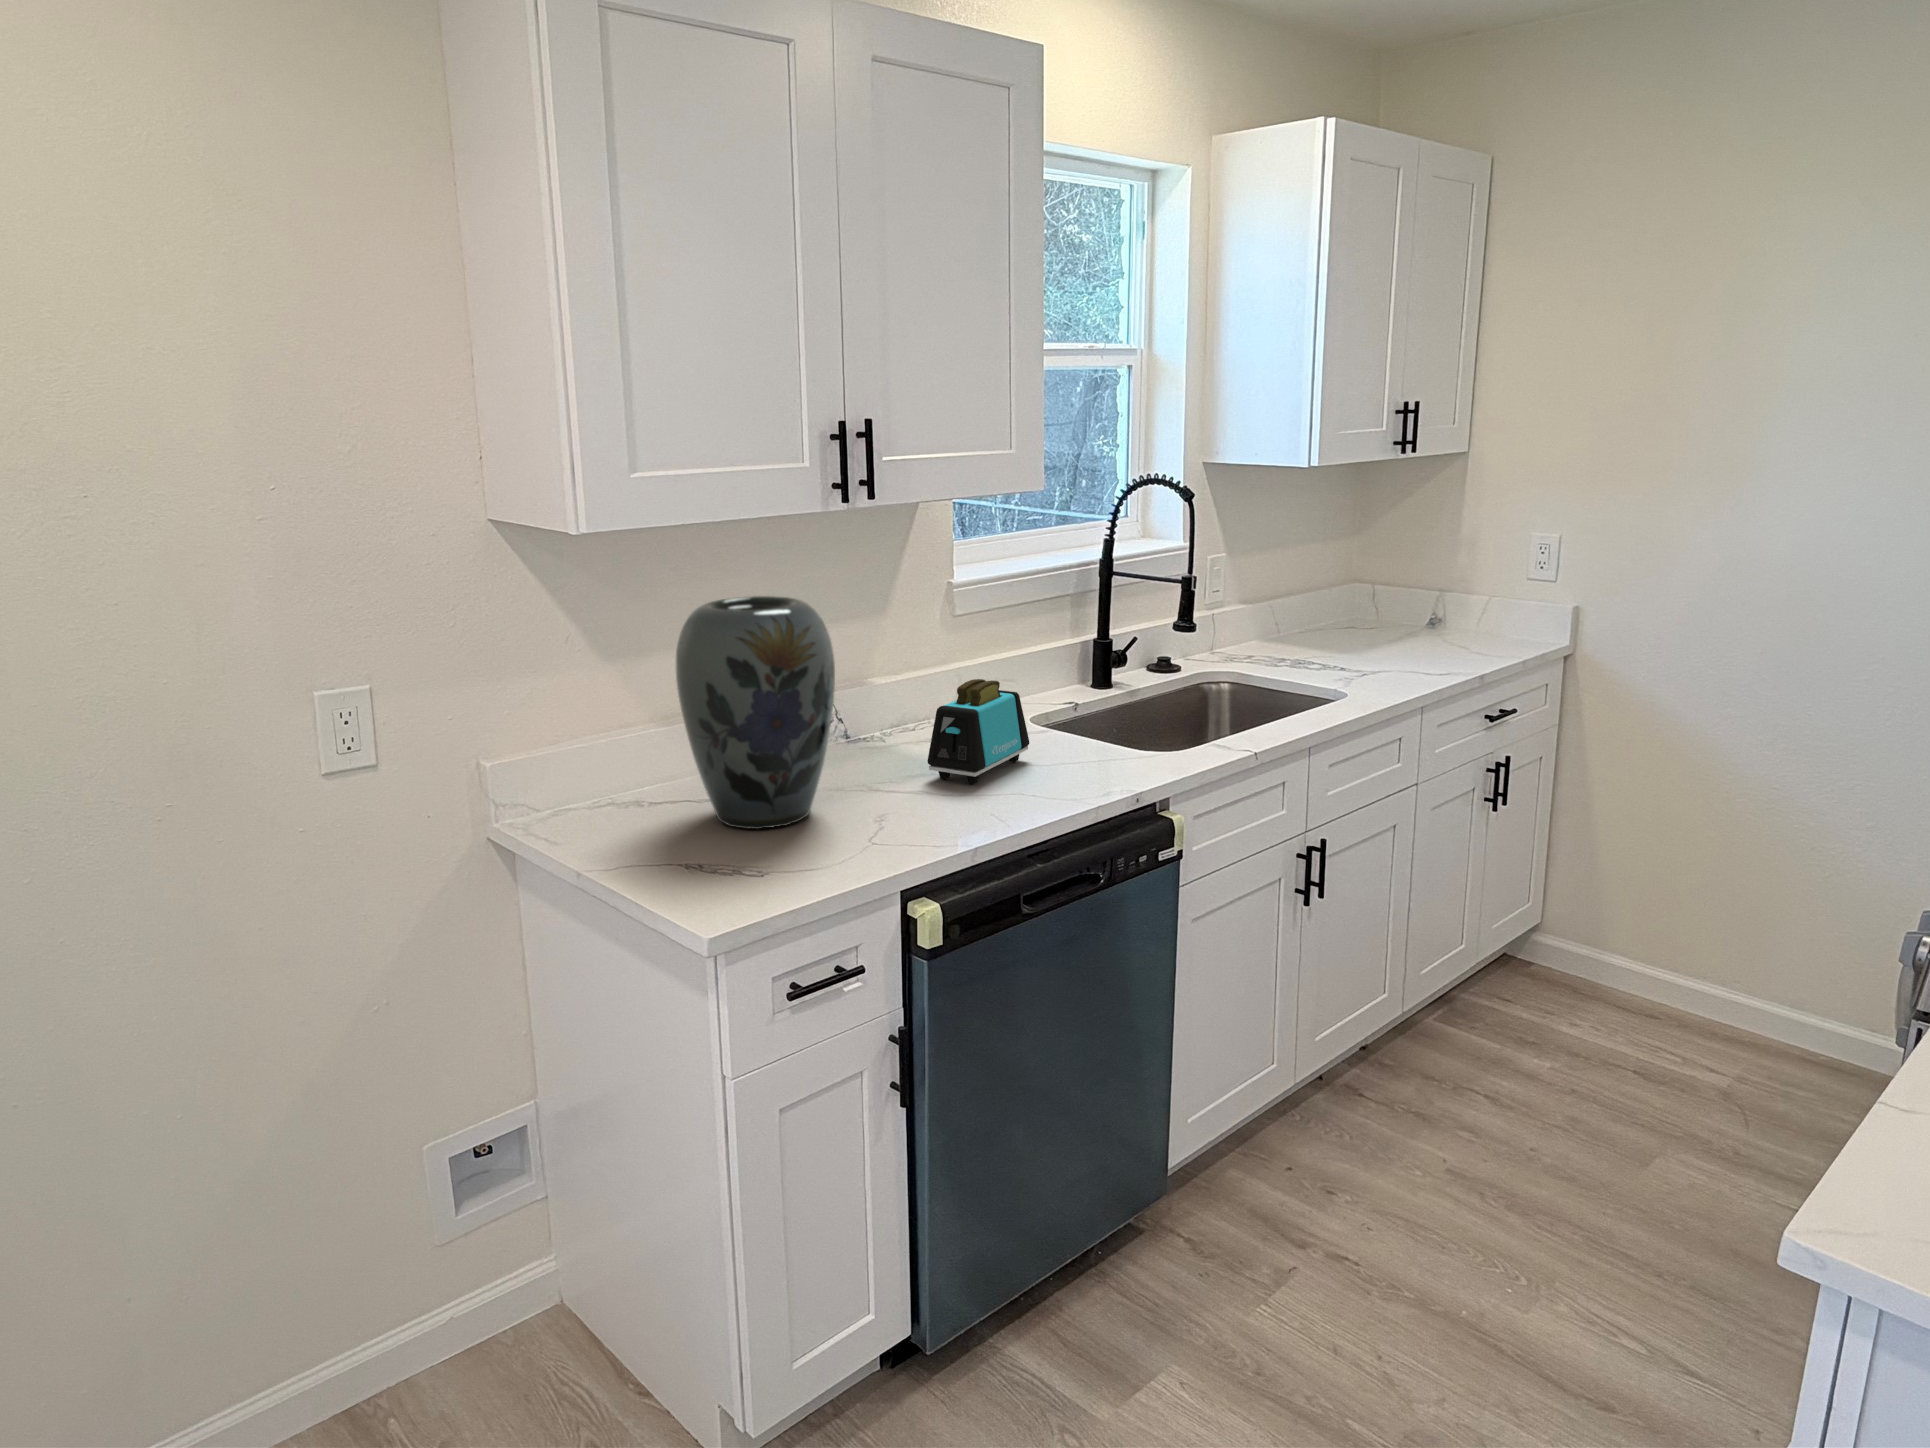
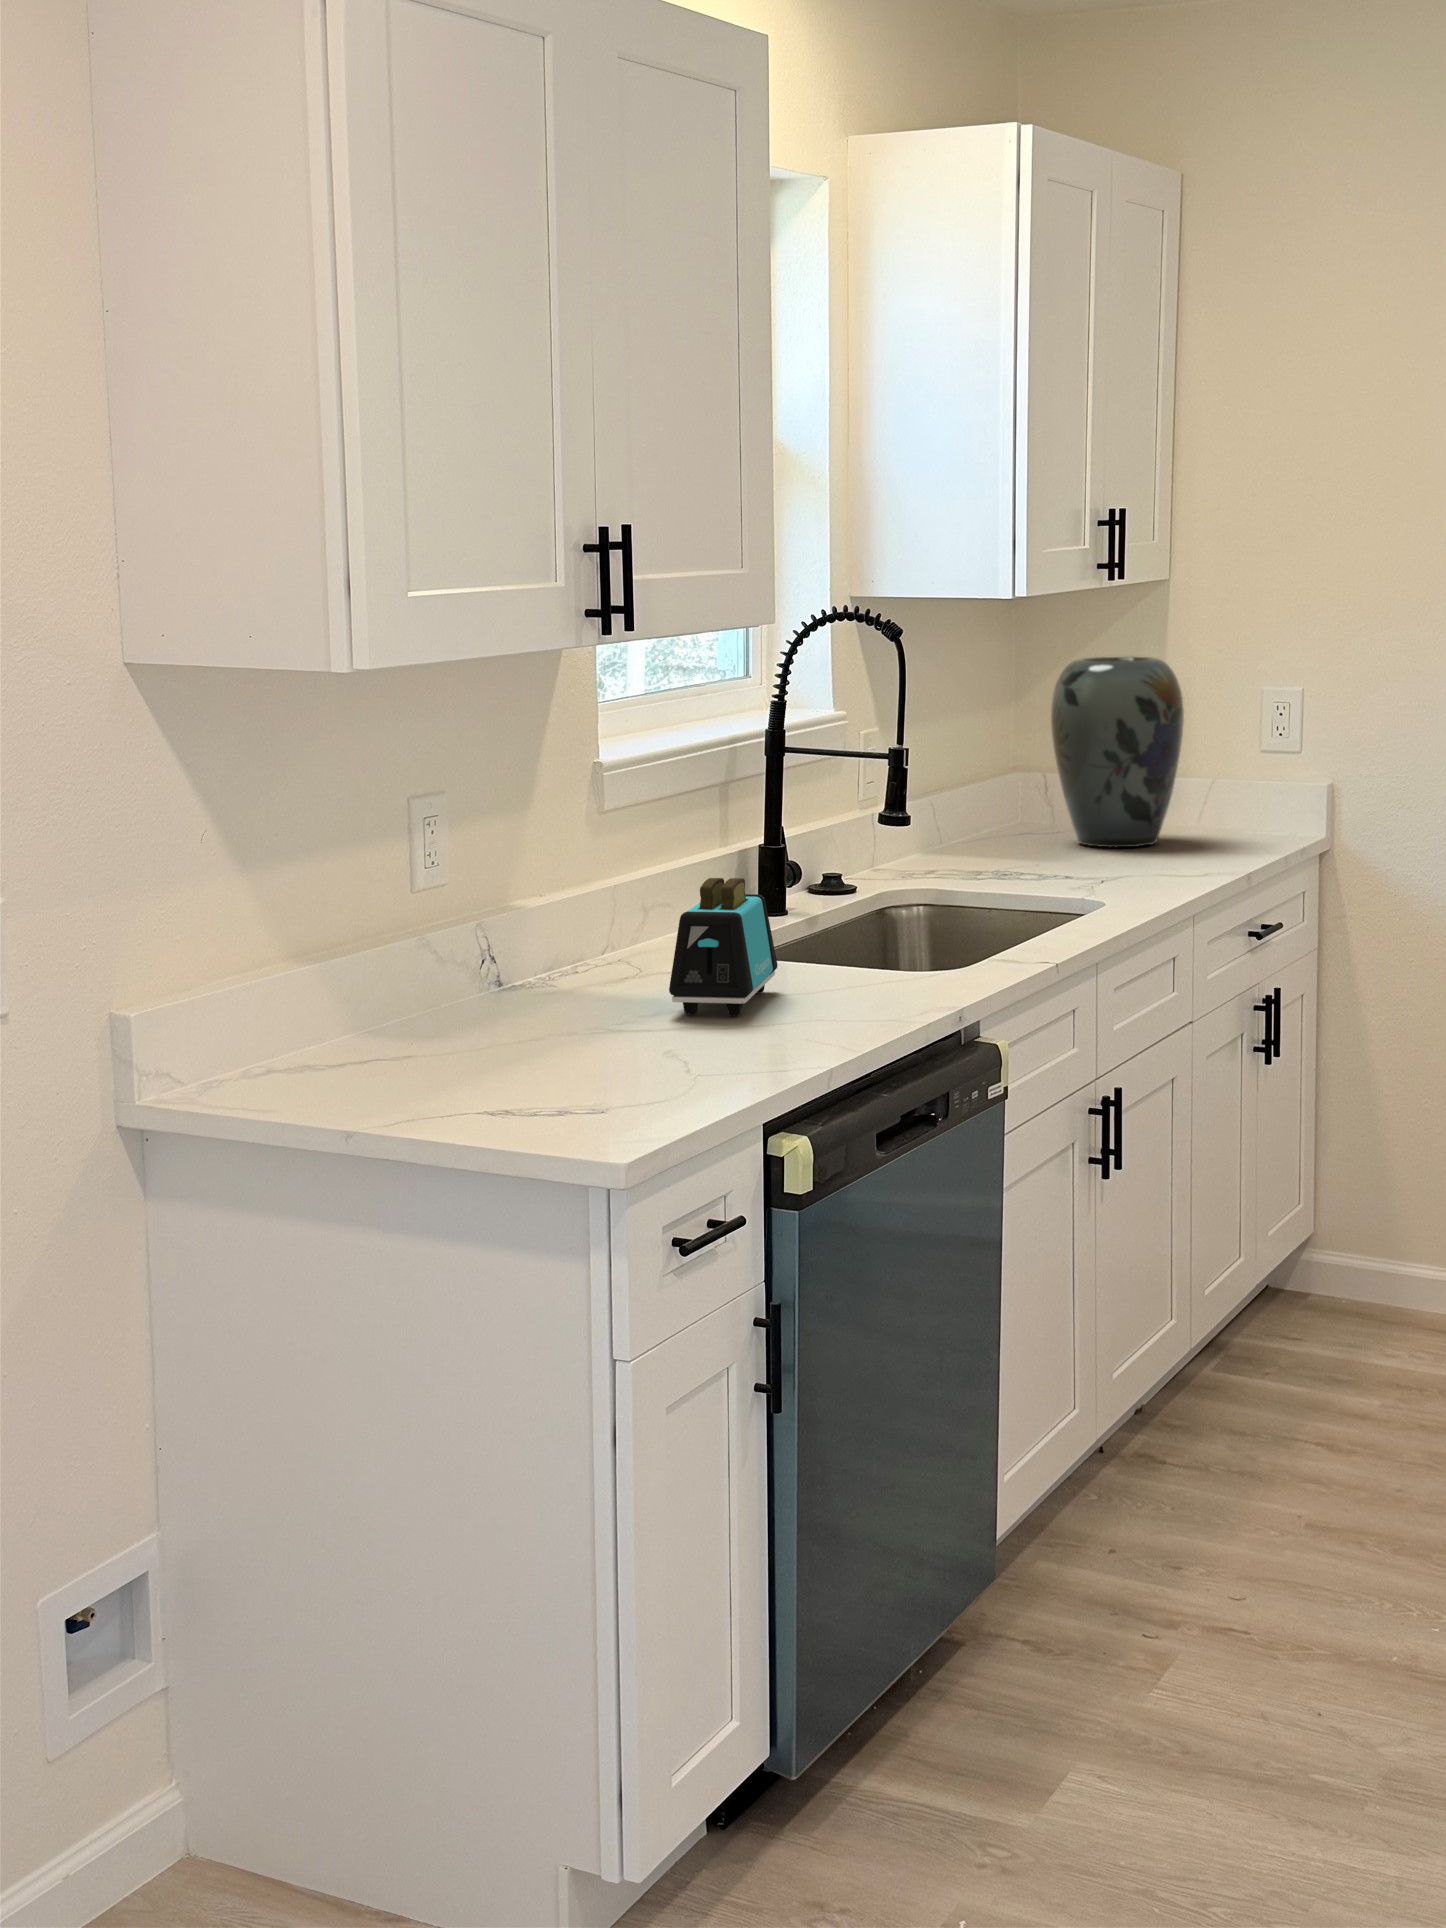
vase: present [675,596,835,829] -> present [1051,657,1184,847]

